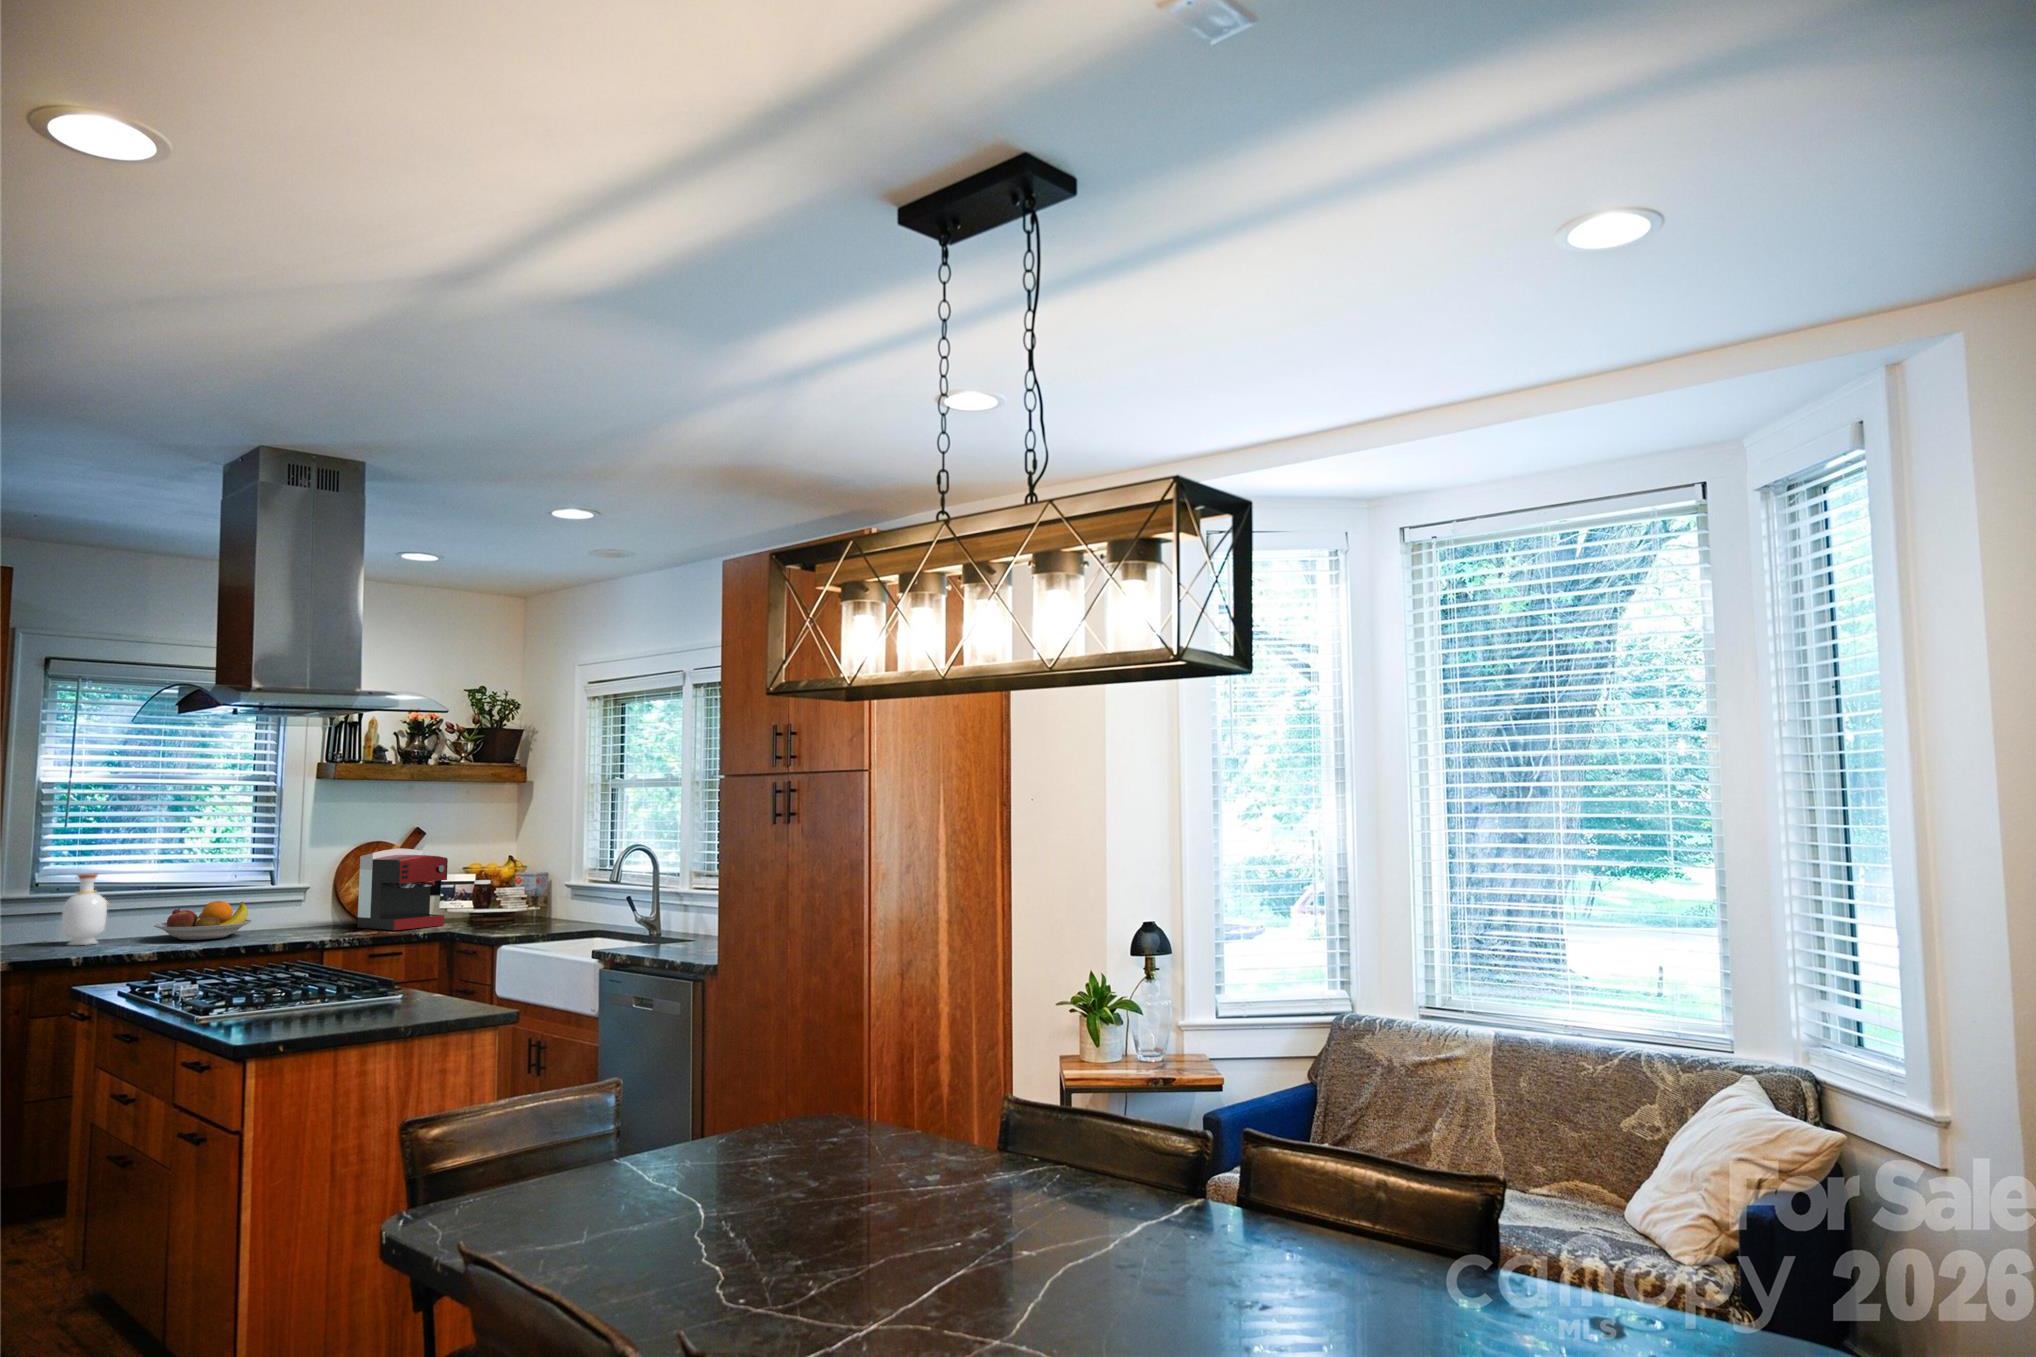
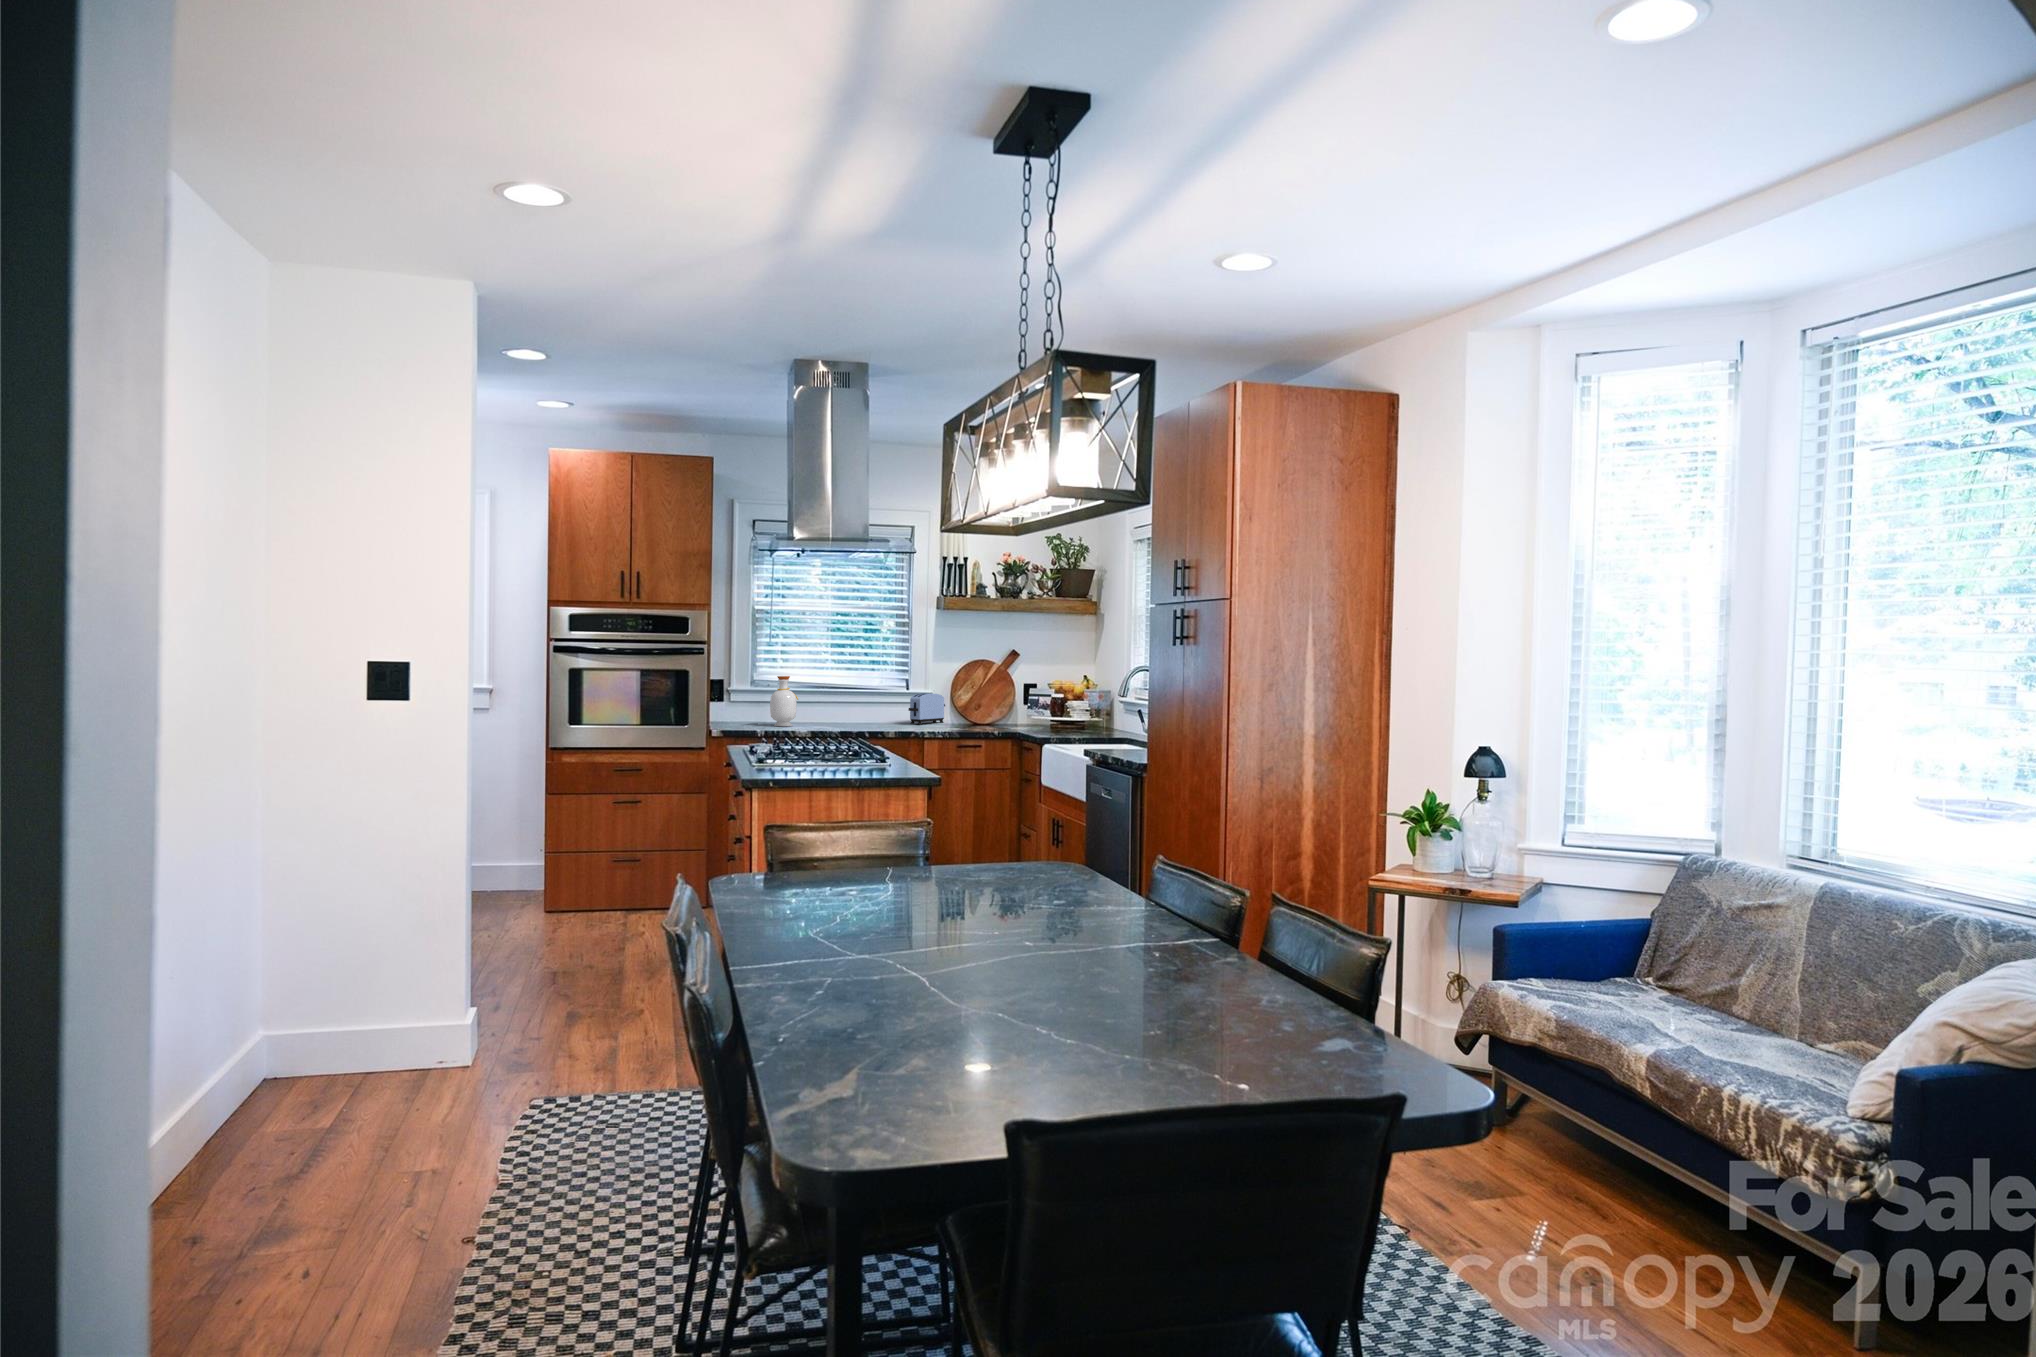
coffee maker: present [357,848,448,930] -> none [961,665,1022,730]
toaster: none [280,887,326,928] -> present [908,693,945,724]
fruit bowl: present [154,901,252,940] -> none [824,700,887,728]

